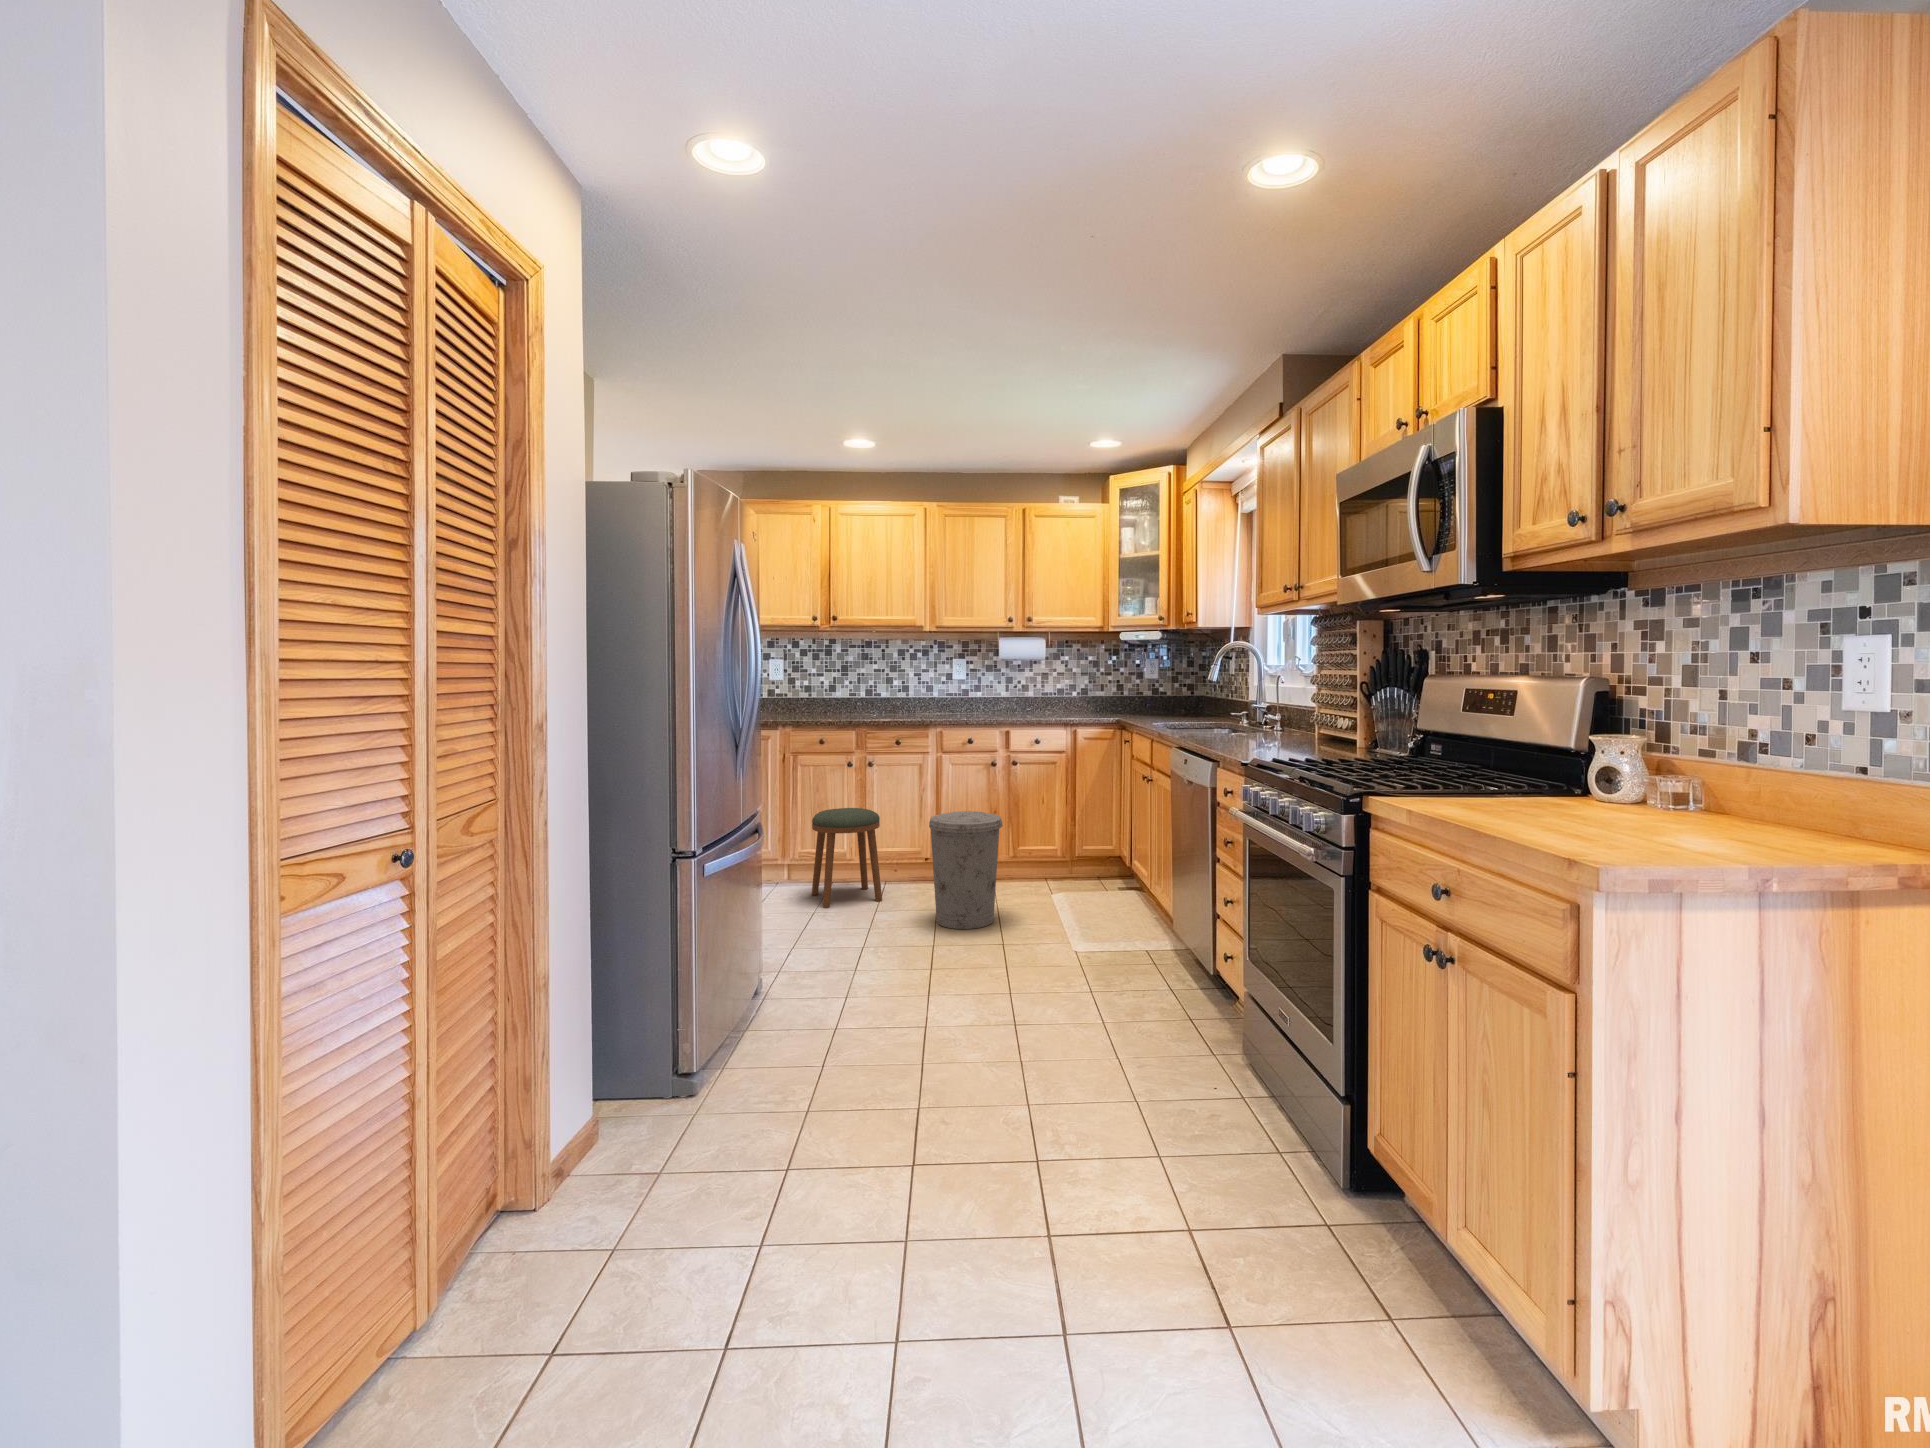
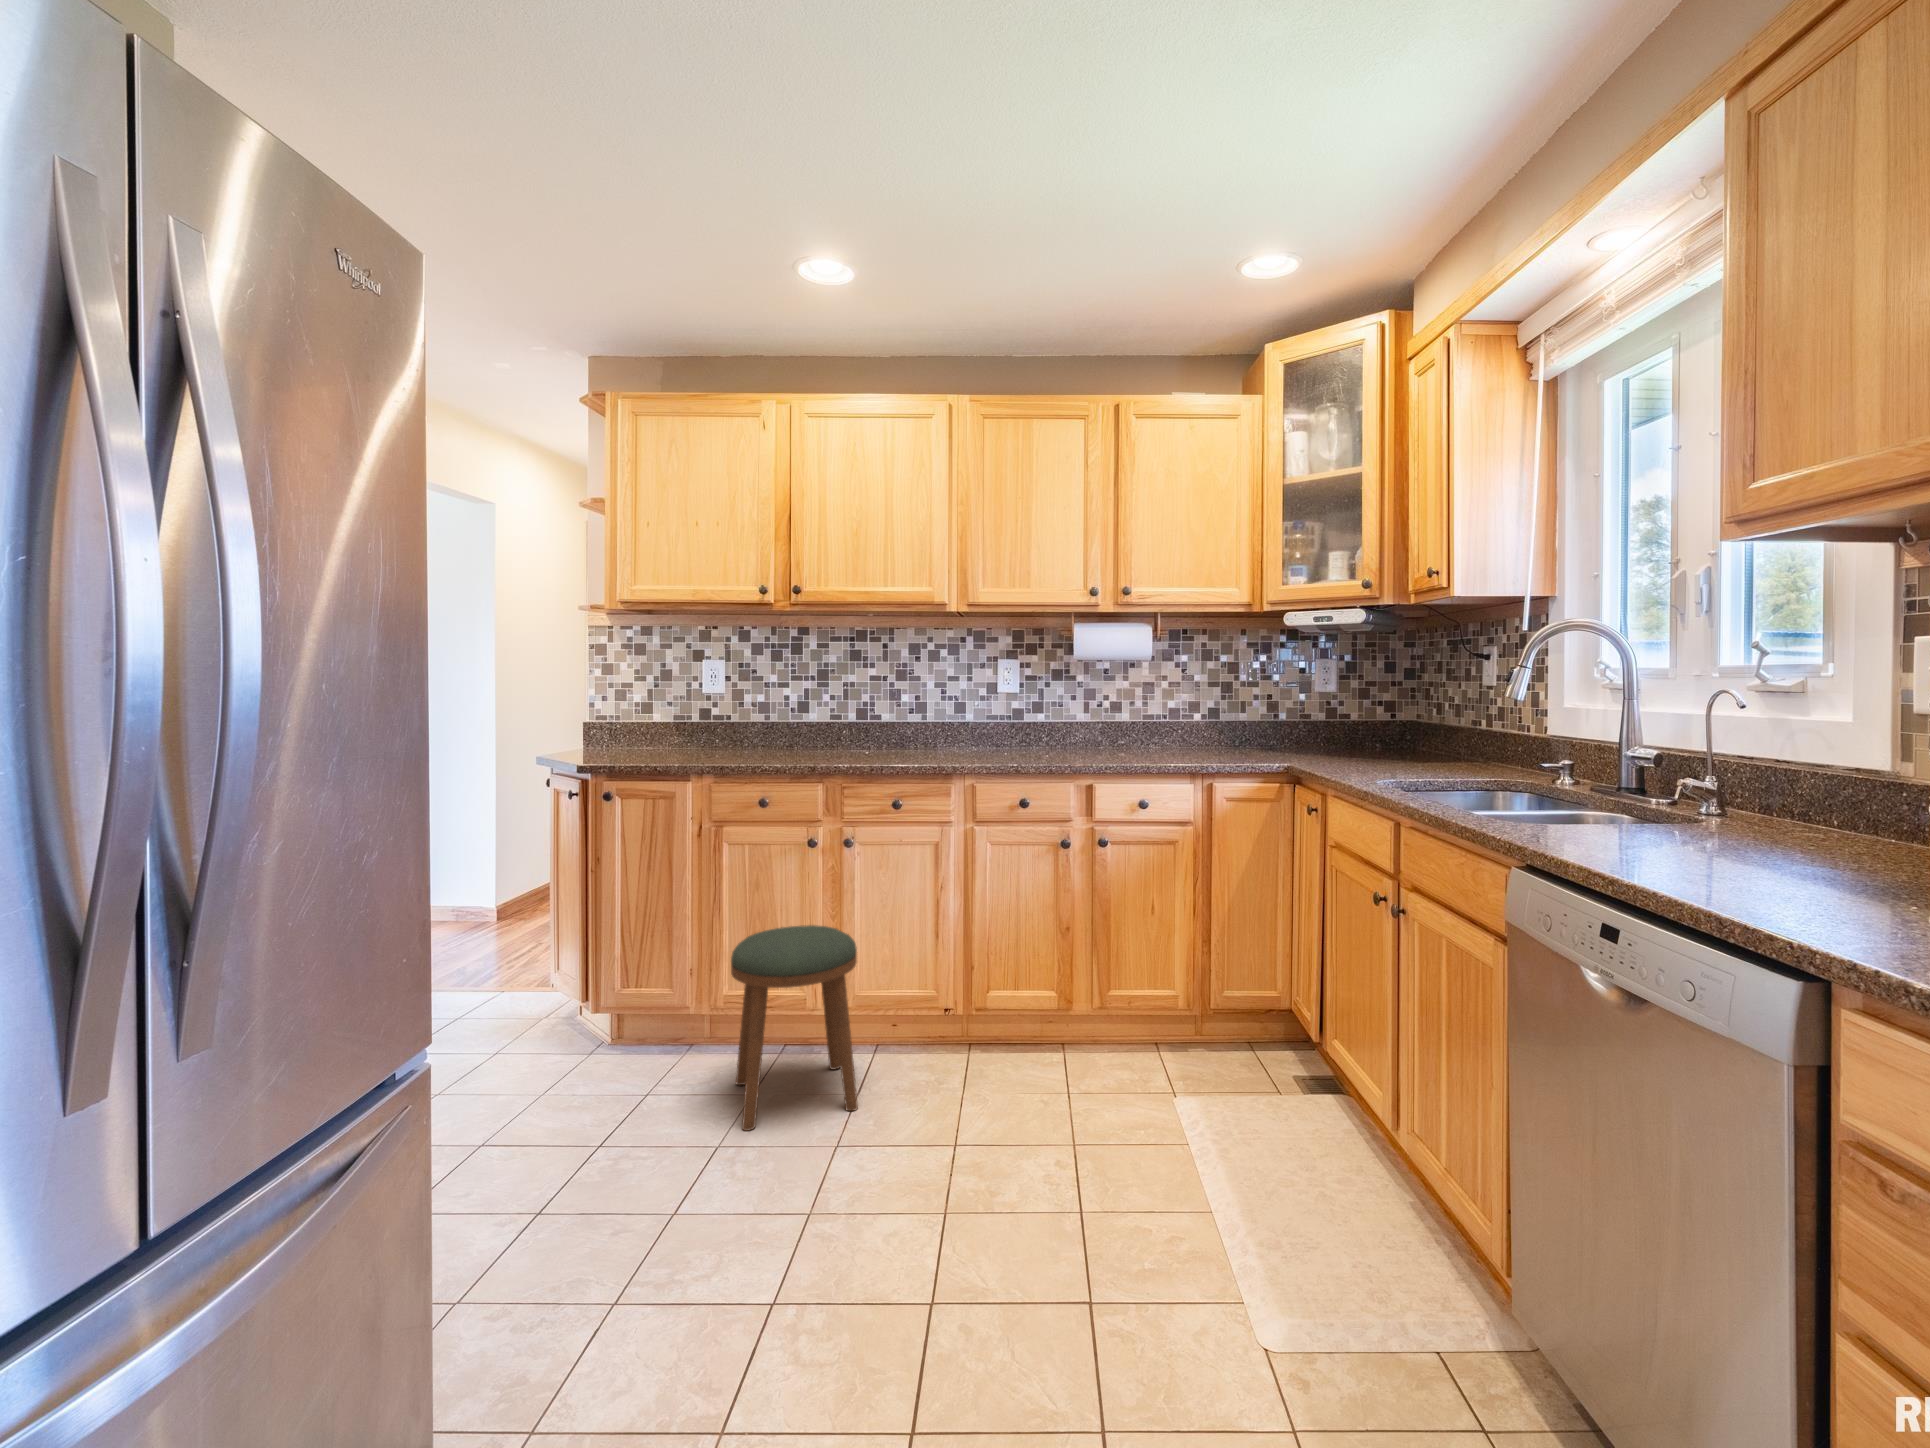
trash can: present [929,811,1003,929] -> none [936,958,1086,1228]

